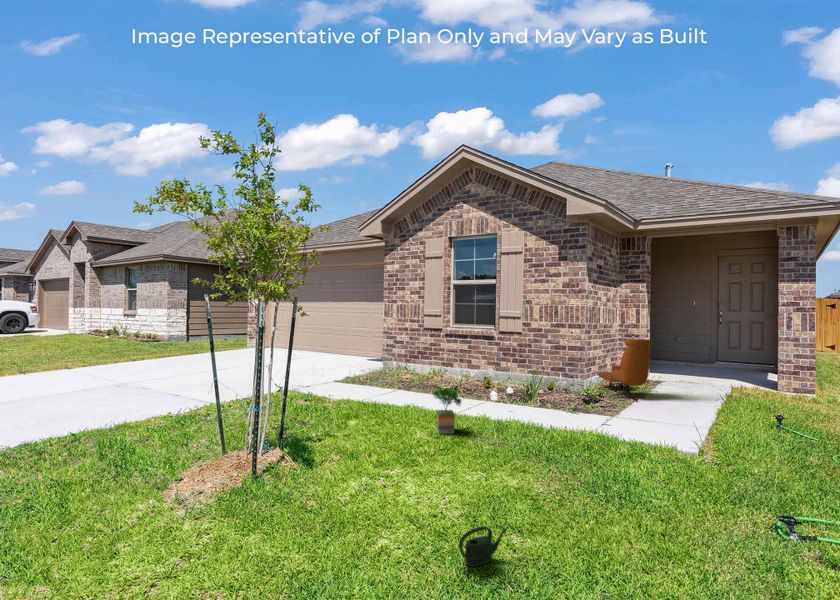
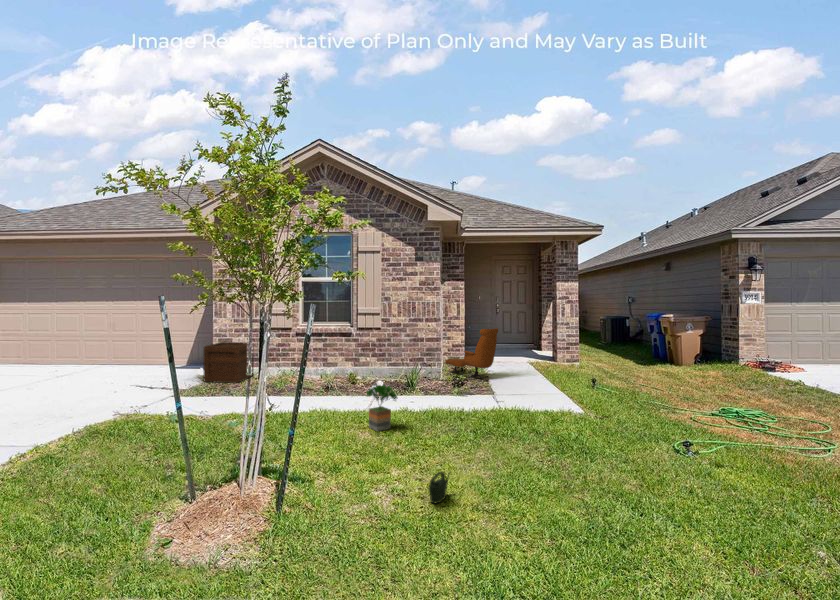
wooden crate: none [366,338,410,376] -> present [203,342,254,383]
watering can: present [459,526,507,567] -> present [429,472,449,504]

